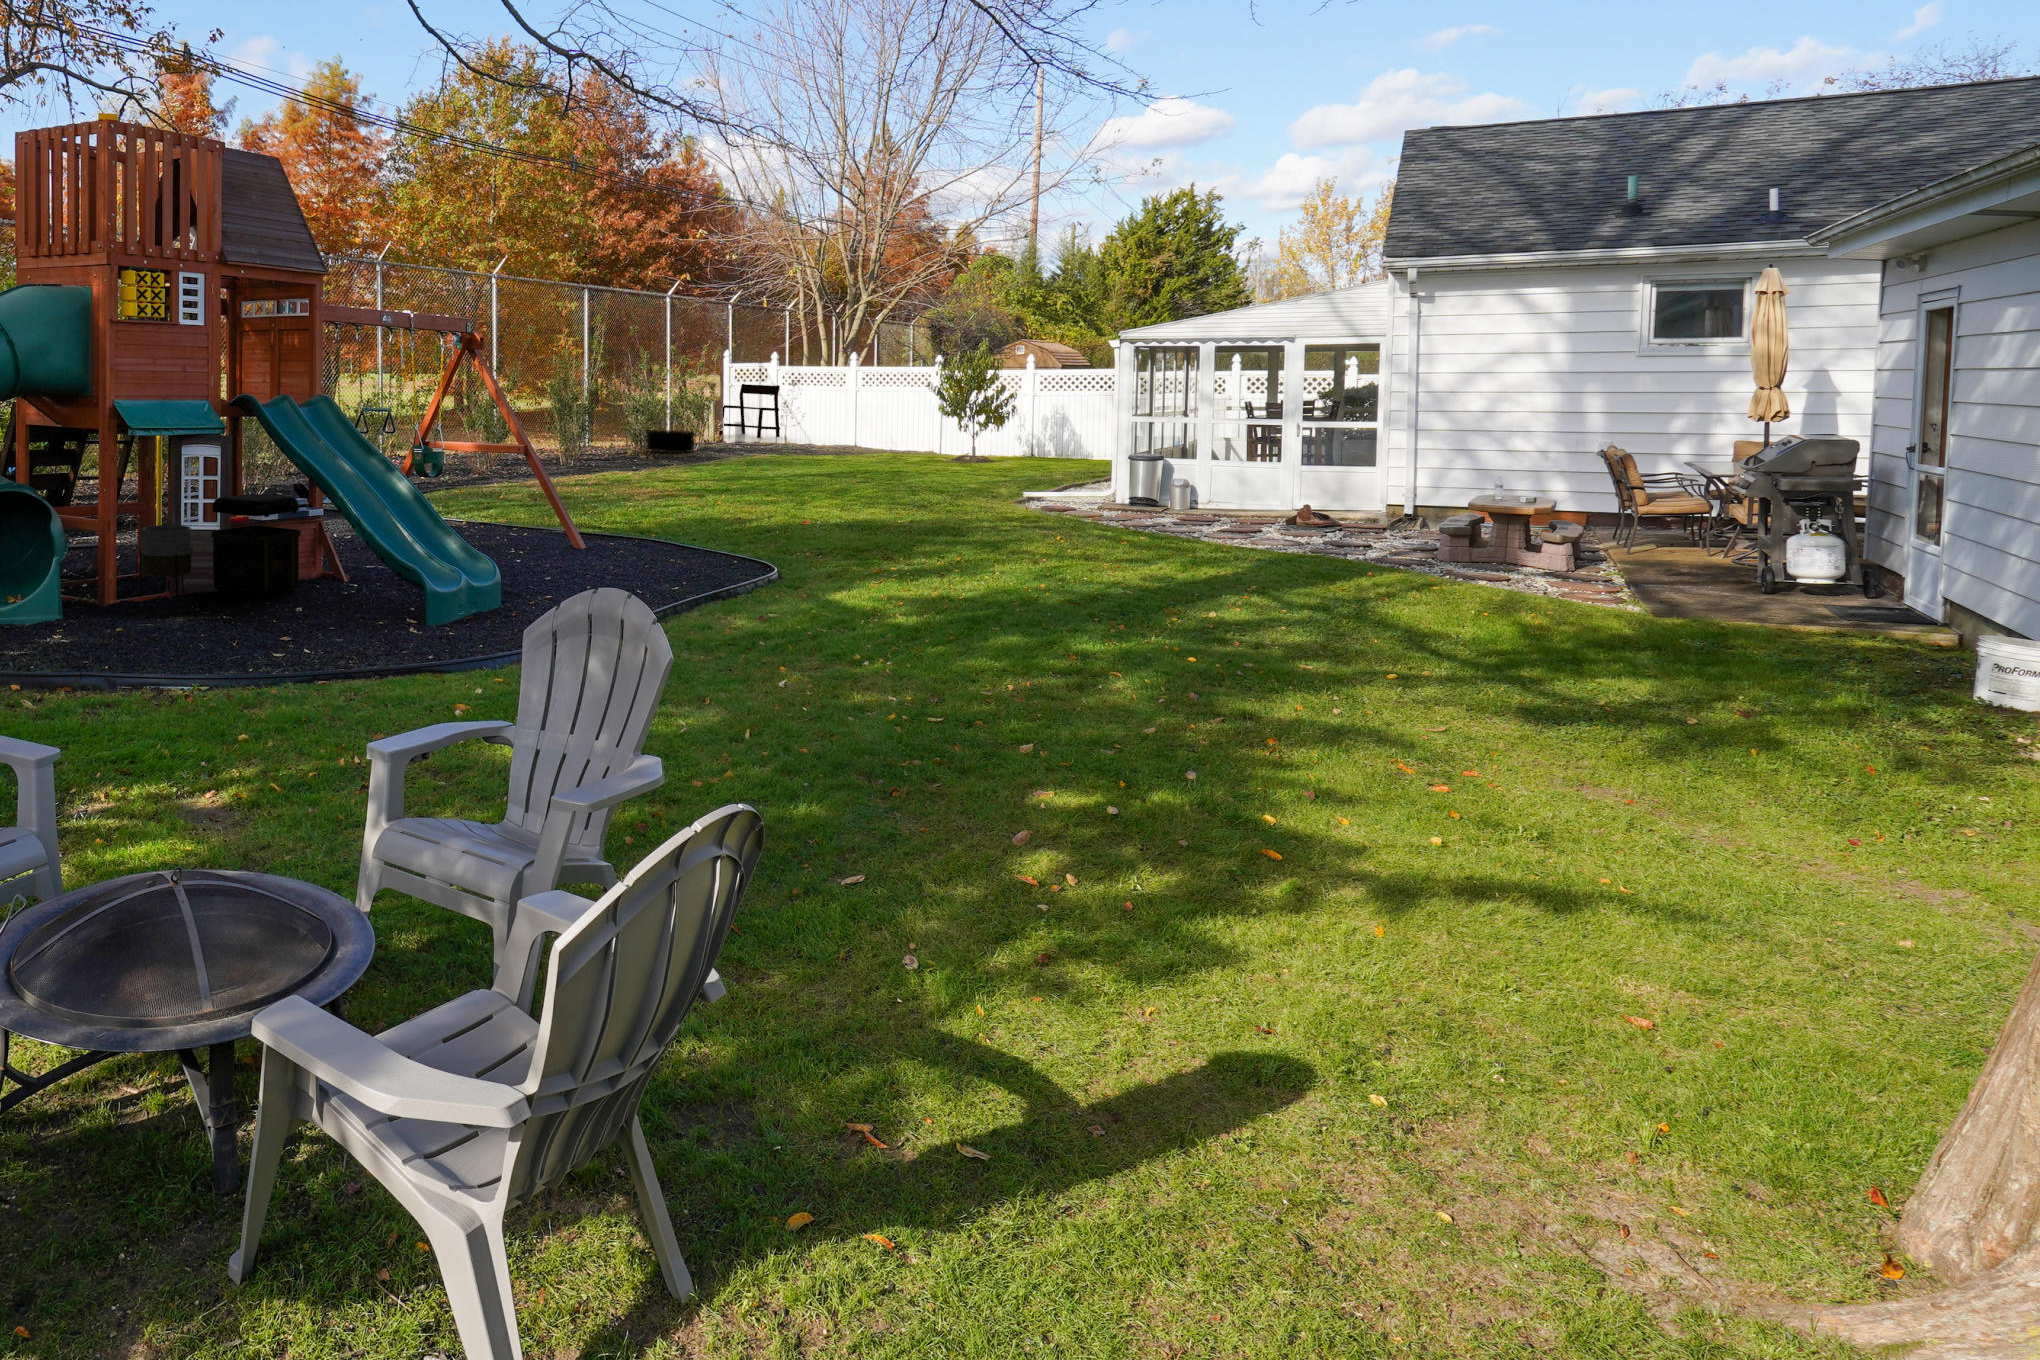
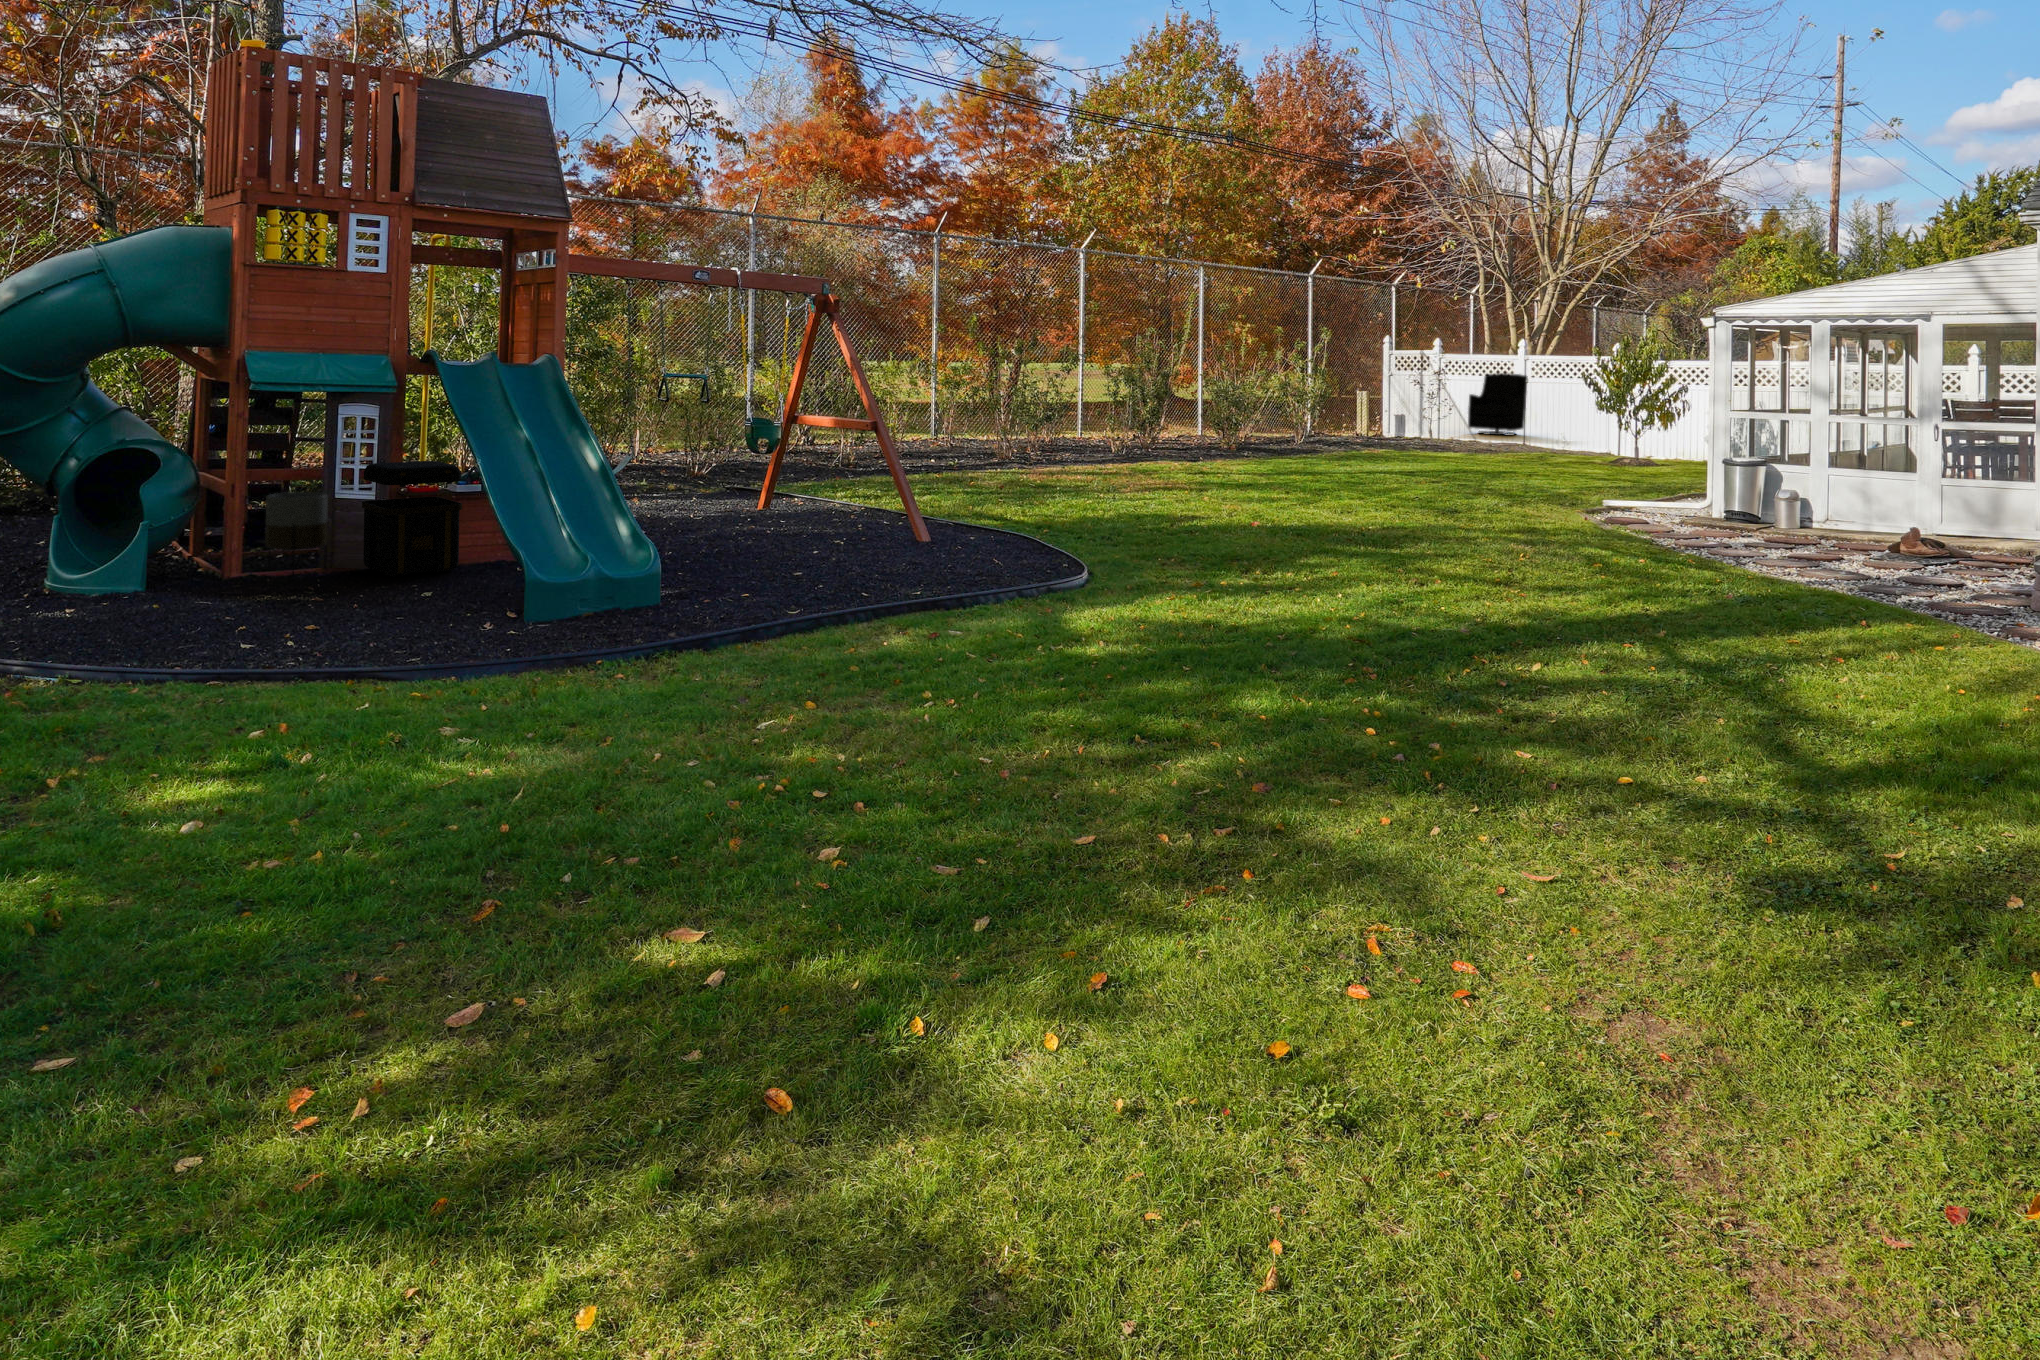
chair: none [810,382,859,439] -> present [1468,373,1528,435]
bench: present [719,384,780,438] -> none [1371,373,1436,431]
basket: present [646,430,694,453] -> none [1249,418,1301,444]

